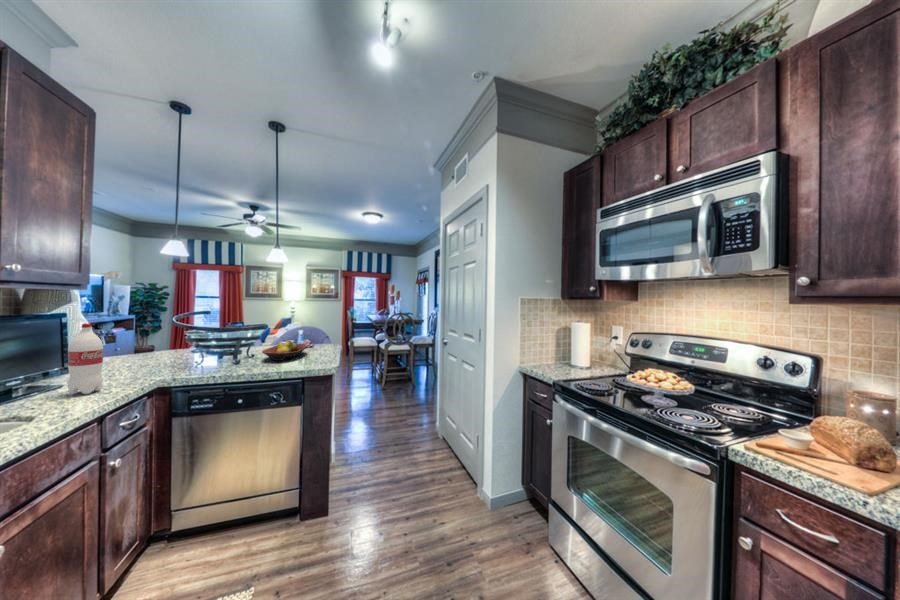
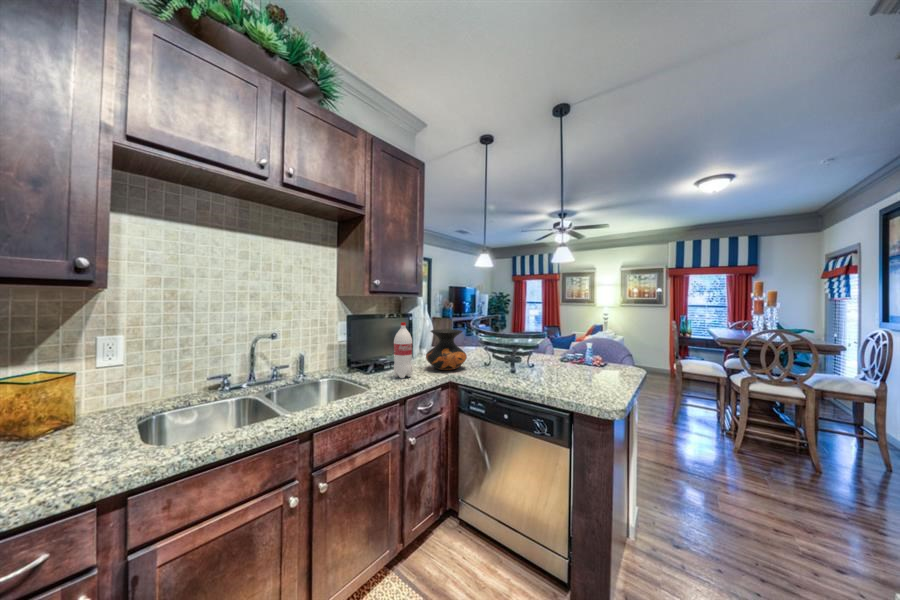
vase: none [114,329,178,377] -> present [426,329,467,370]
fruit bowl: present [262,340,307,361] -> none [536,351,589,375]

